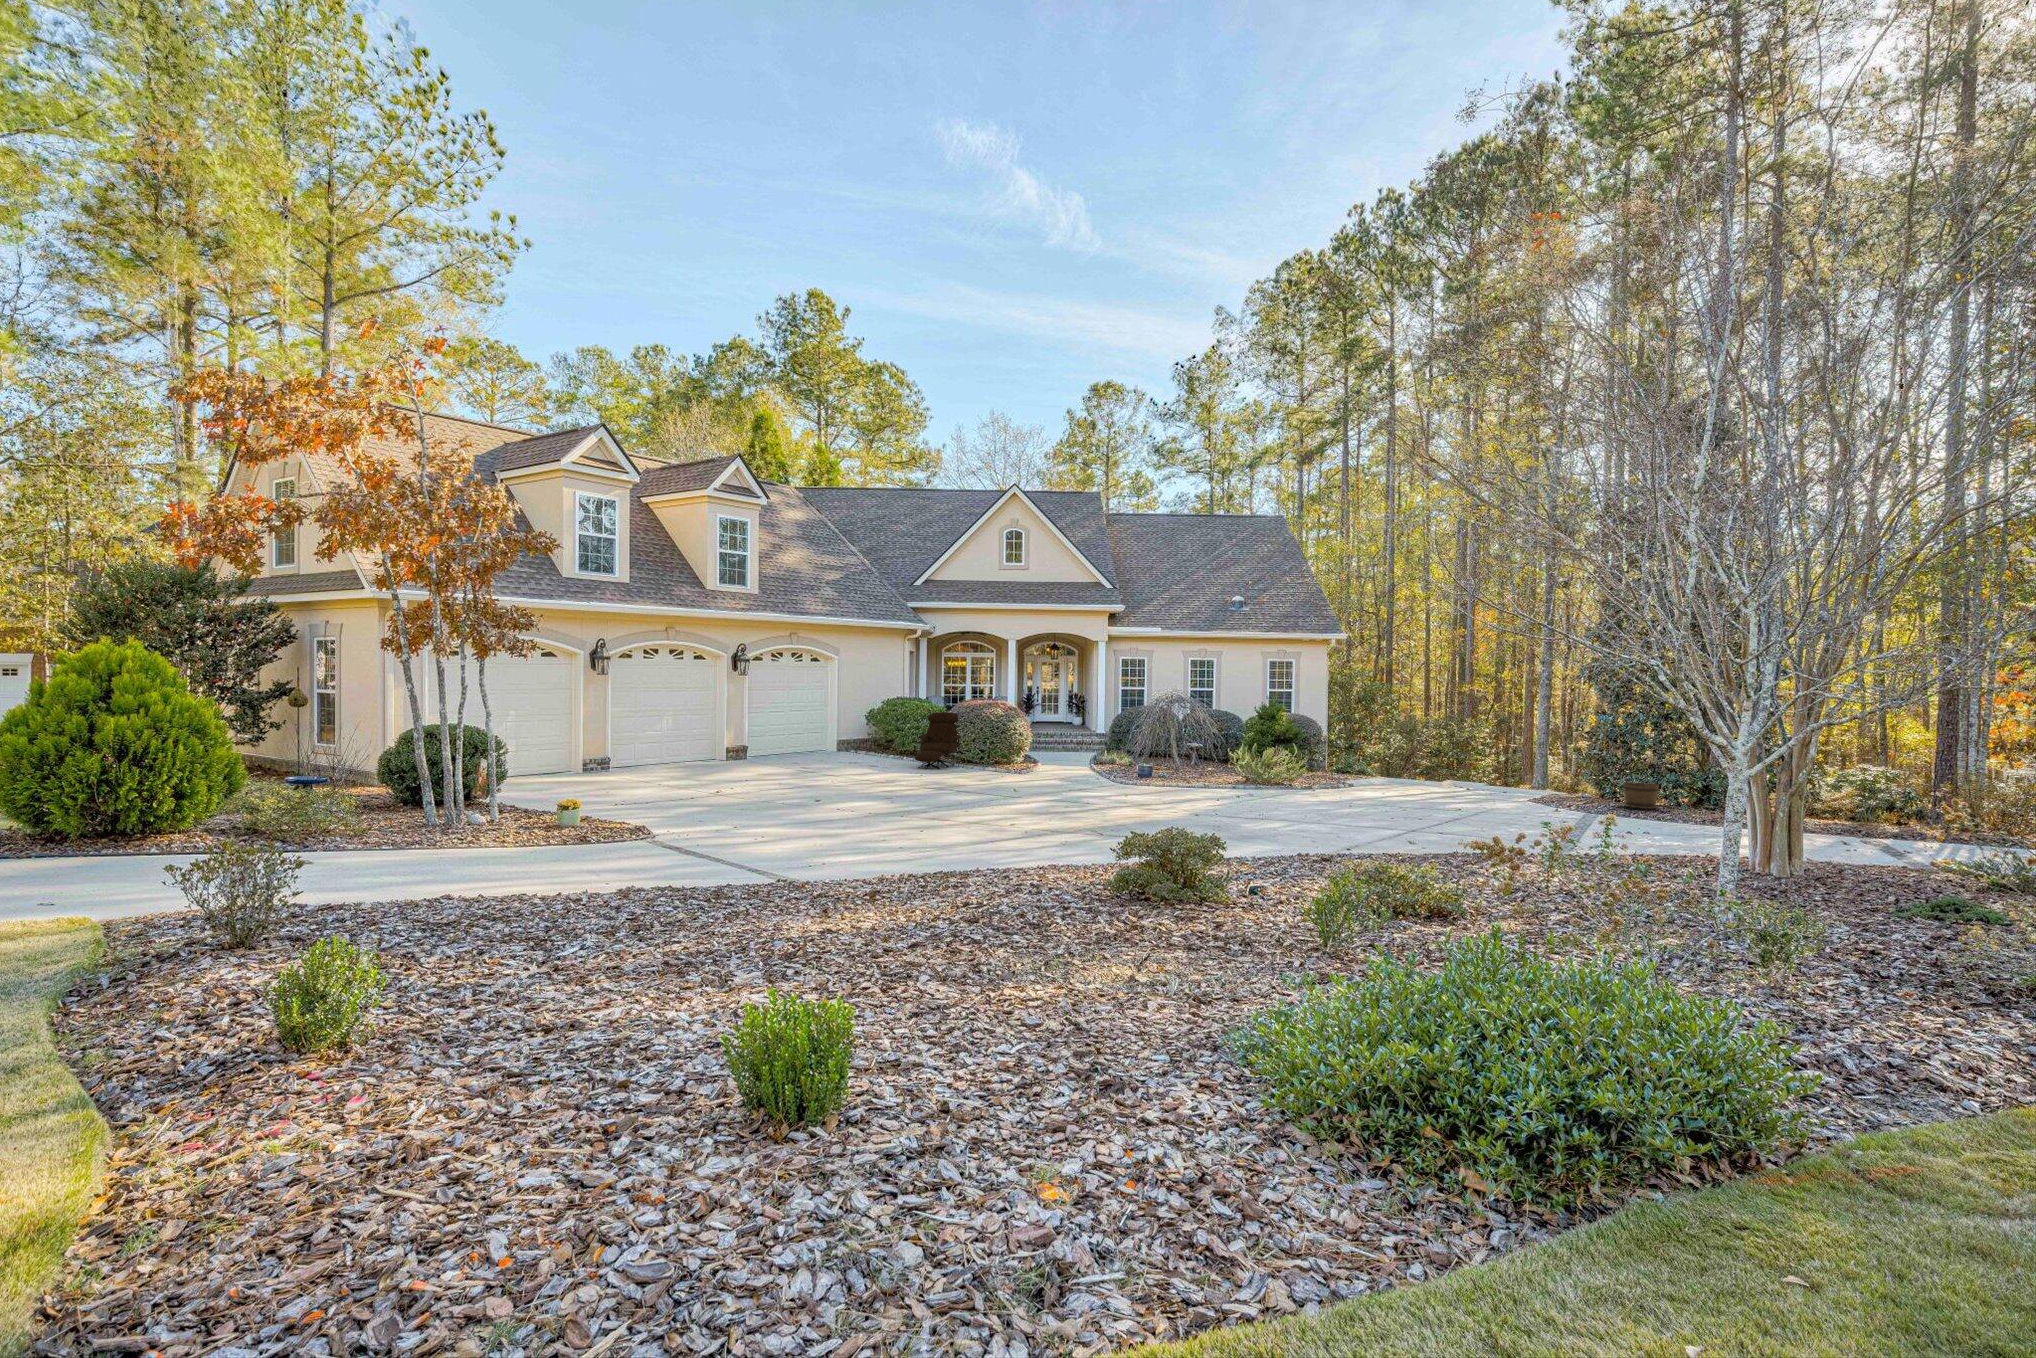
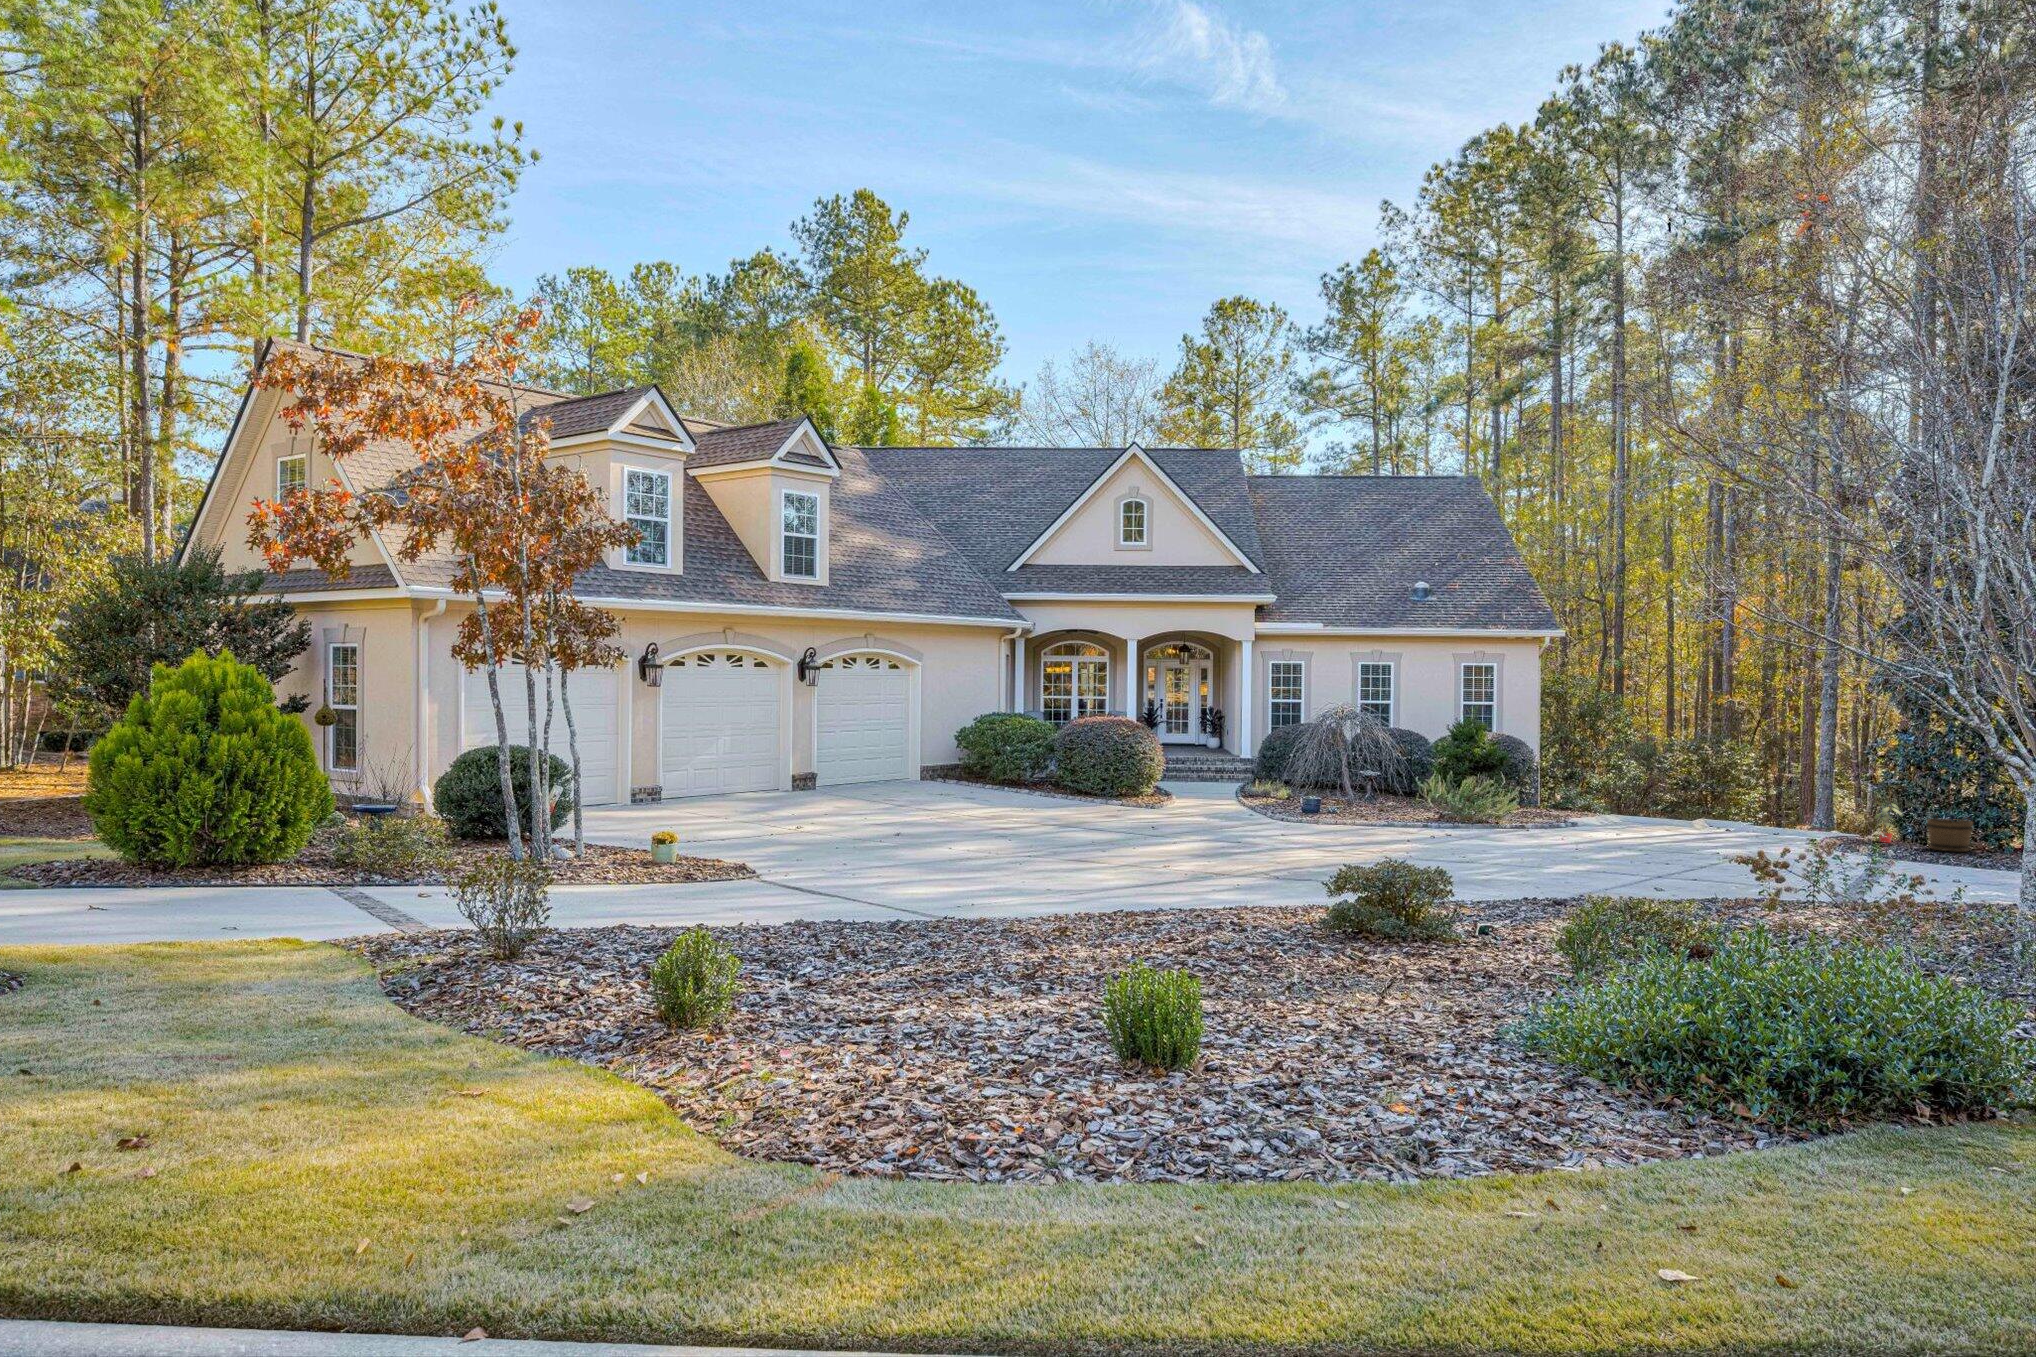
lounge chair: present [915,712,961,769] -> none [1024,732,1079,803]
potted plant: none [1573,769,1604,801] -> present [1875,804,1901,843]

